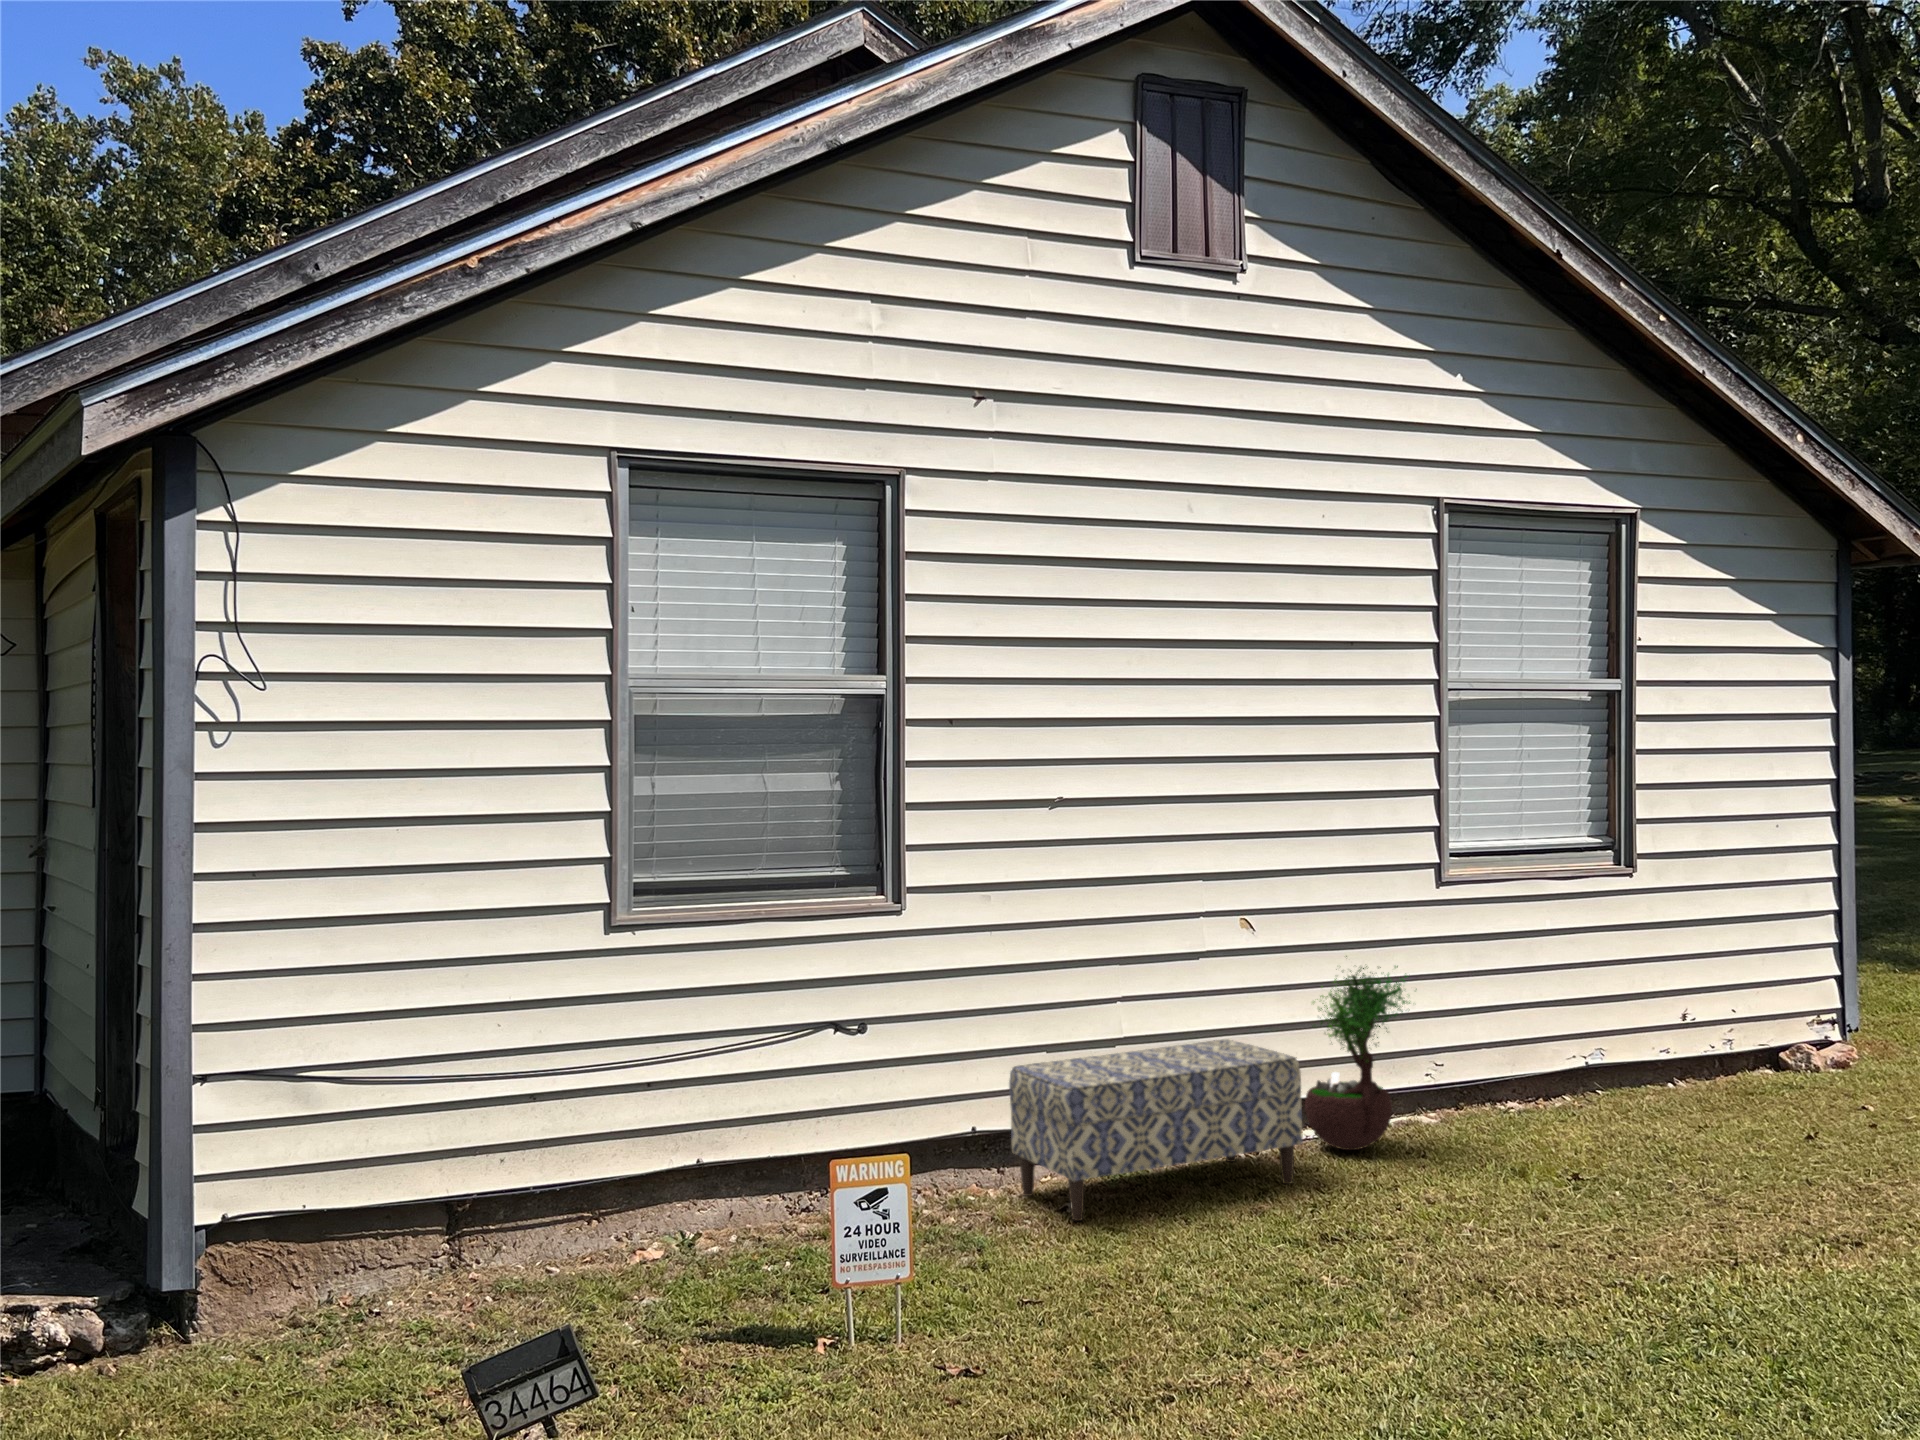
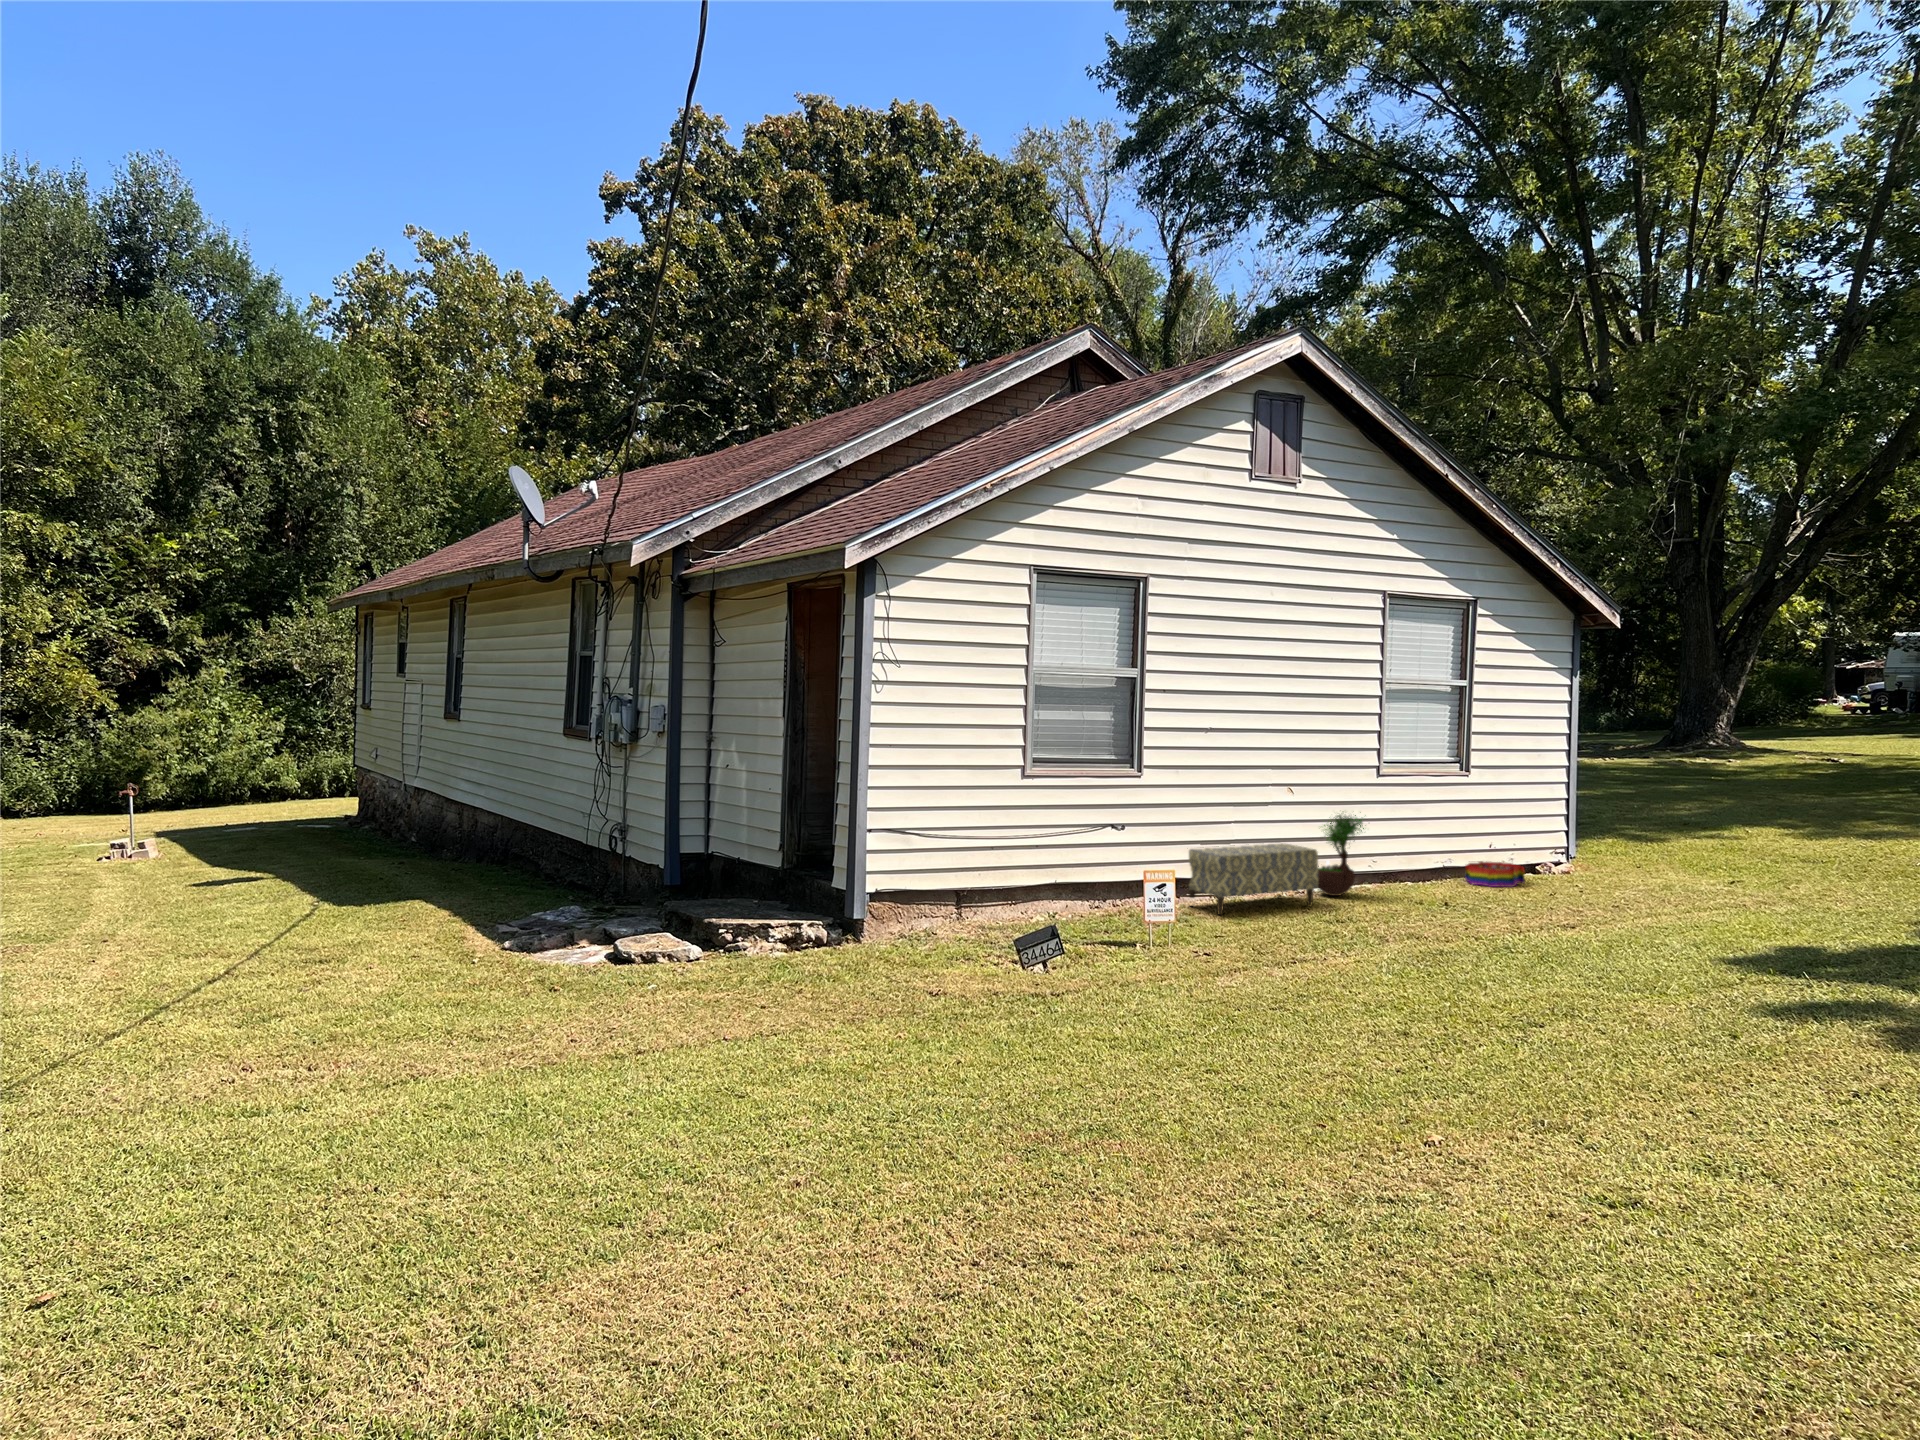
storage bin: none [1634,1051,1757,1111] -> present [1465,862,1525,887]

